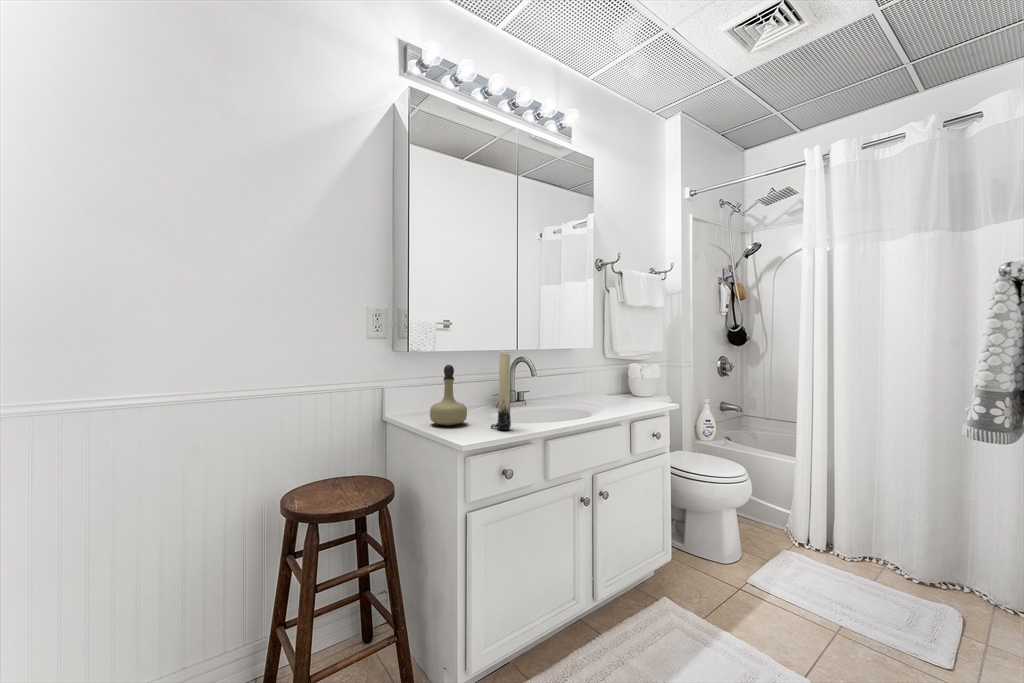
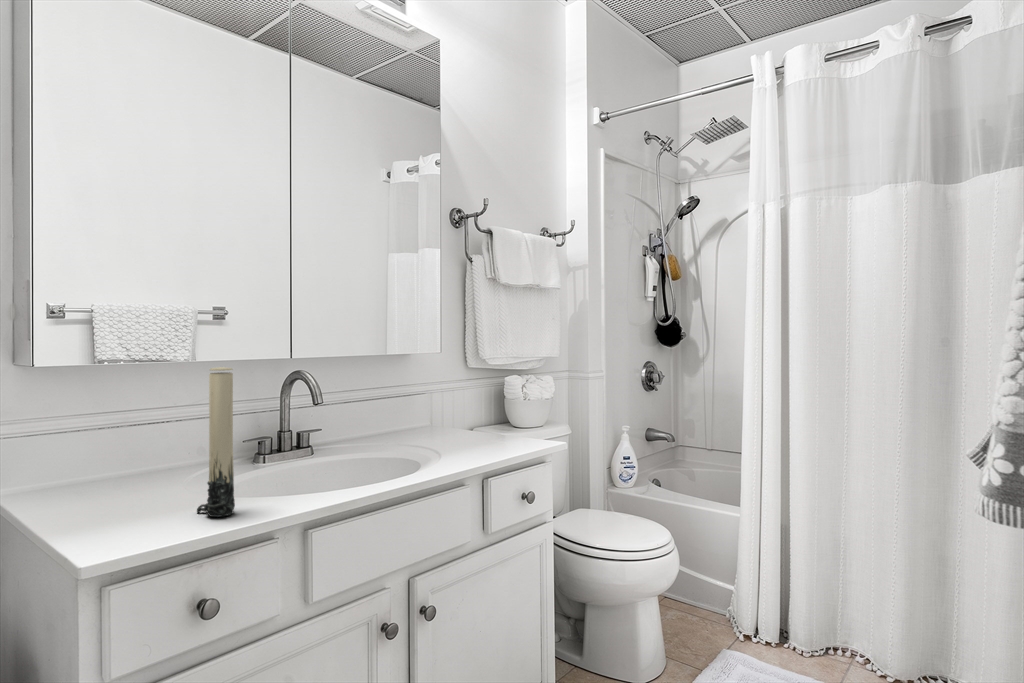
perfume bottle: present [430,365,467,426] -> none [73,393,157,511]

